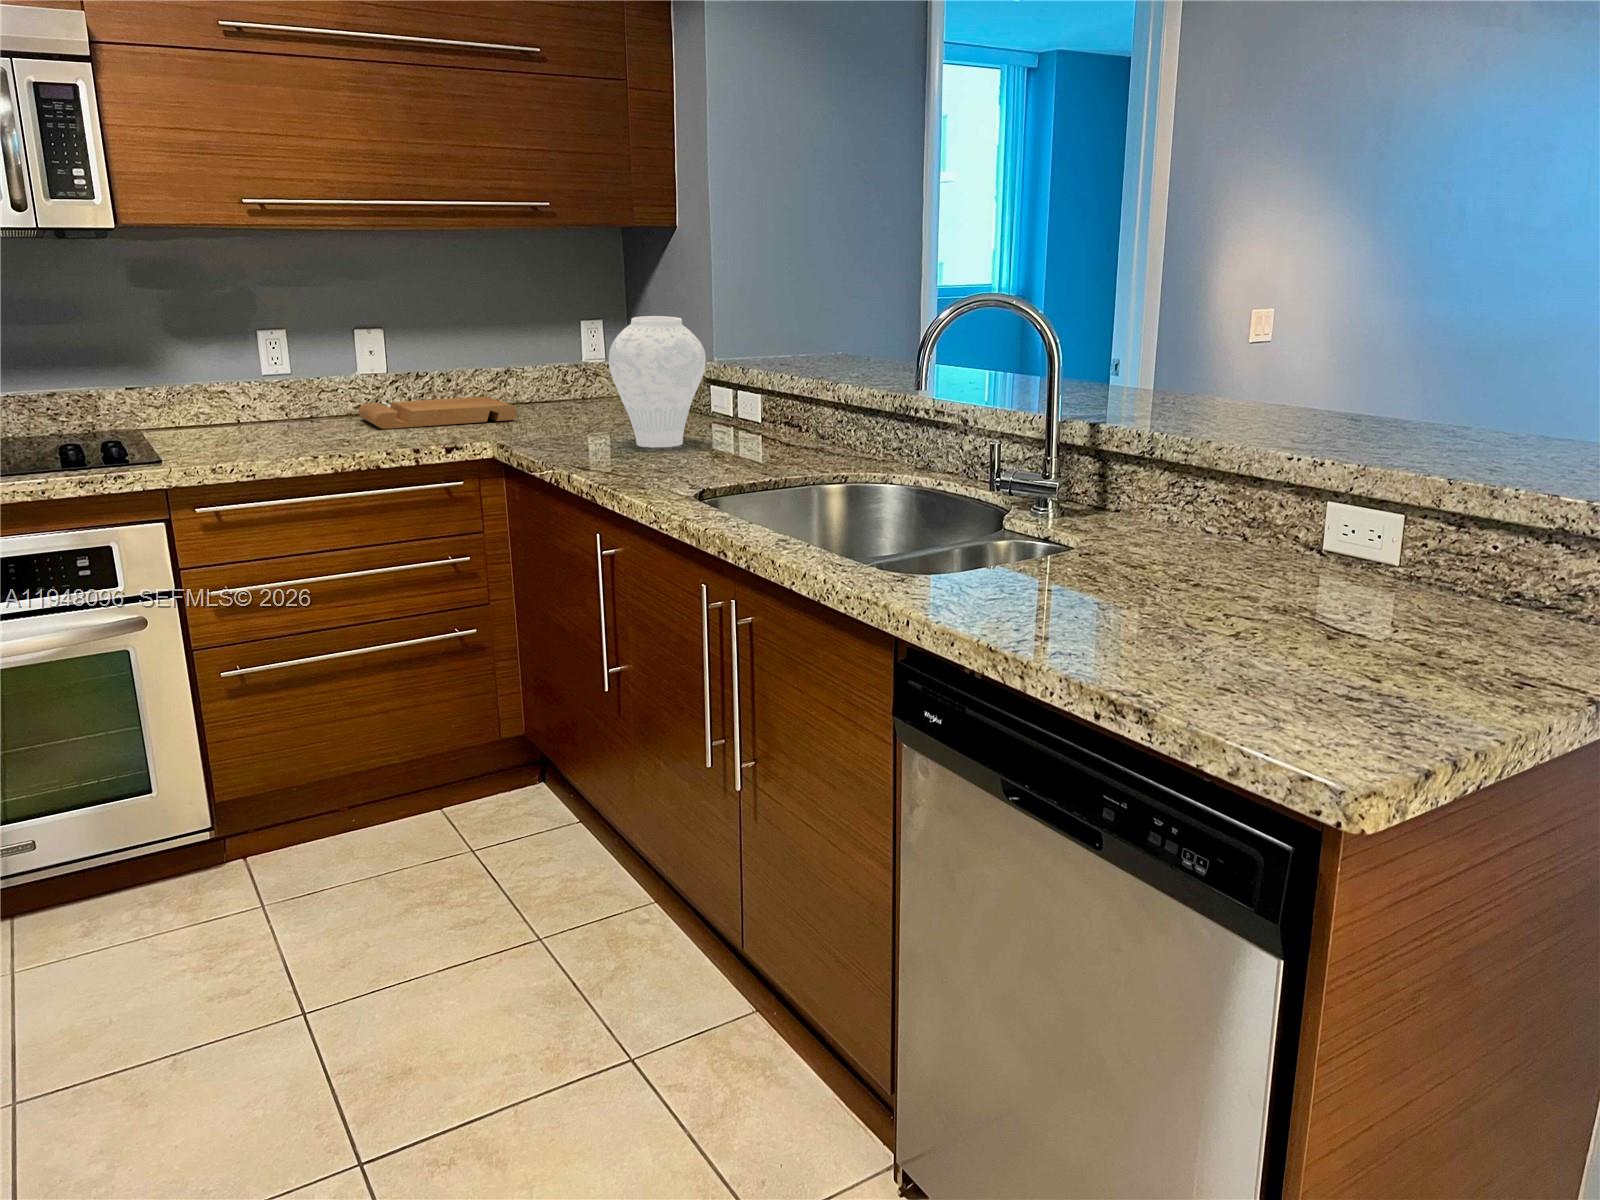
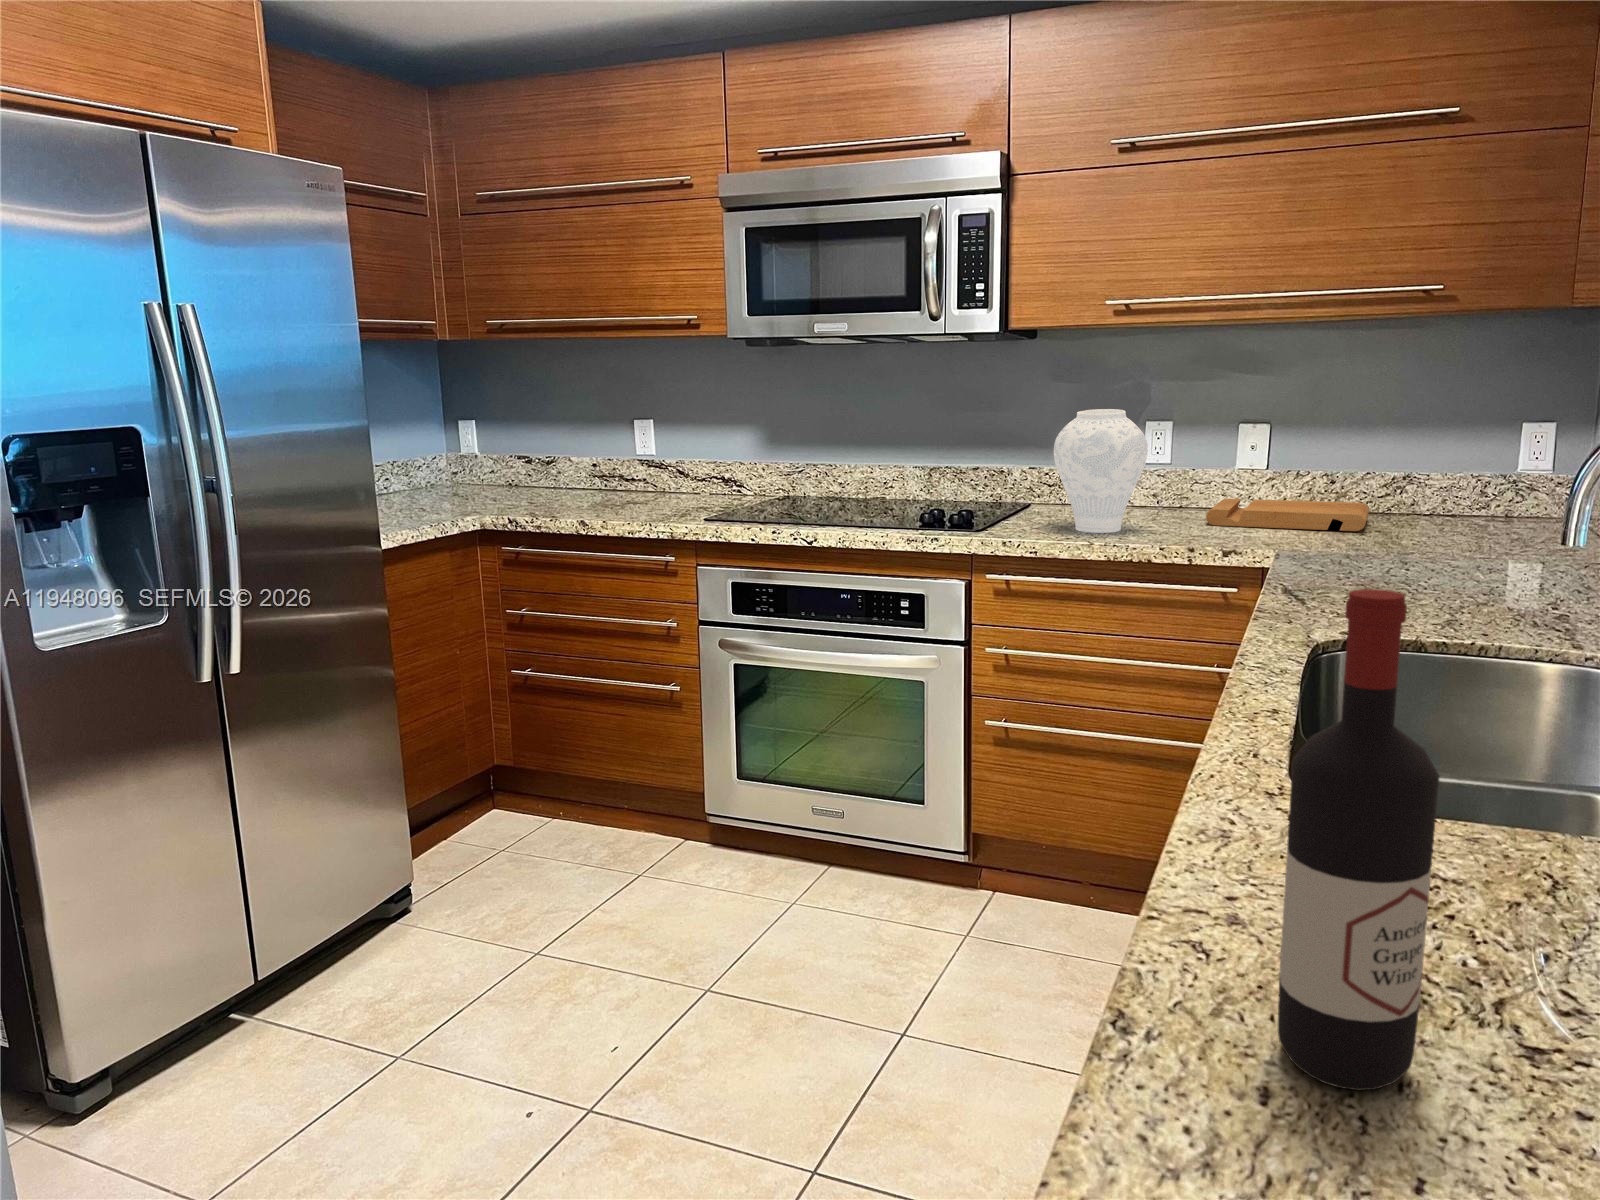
vase: present [609,316,706,447] -> present [1054,409,1148,533]
wine bottle: none [1258,377,1367,692] -> present [1278,589,1440,1090]

